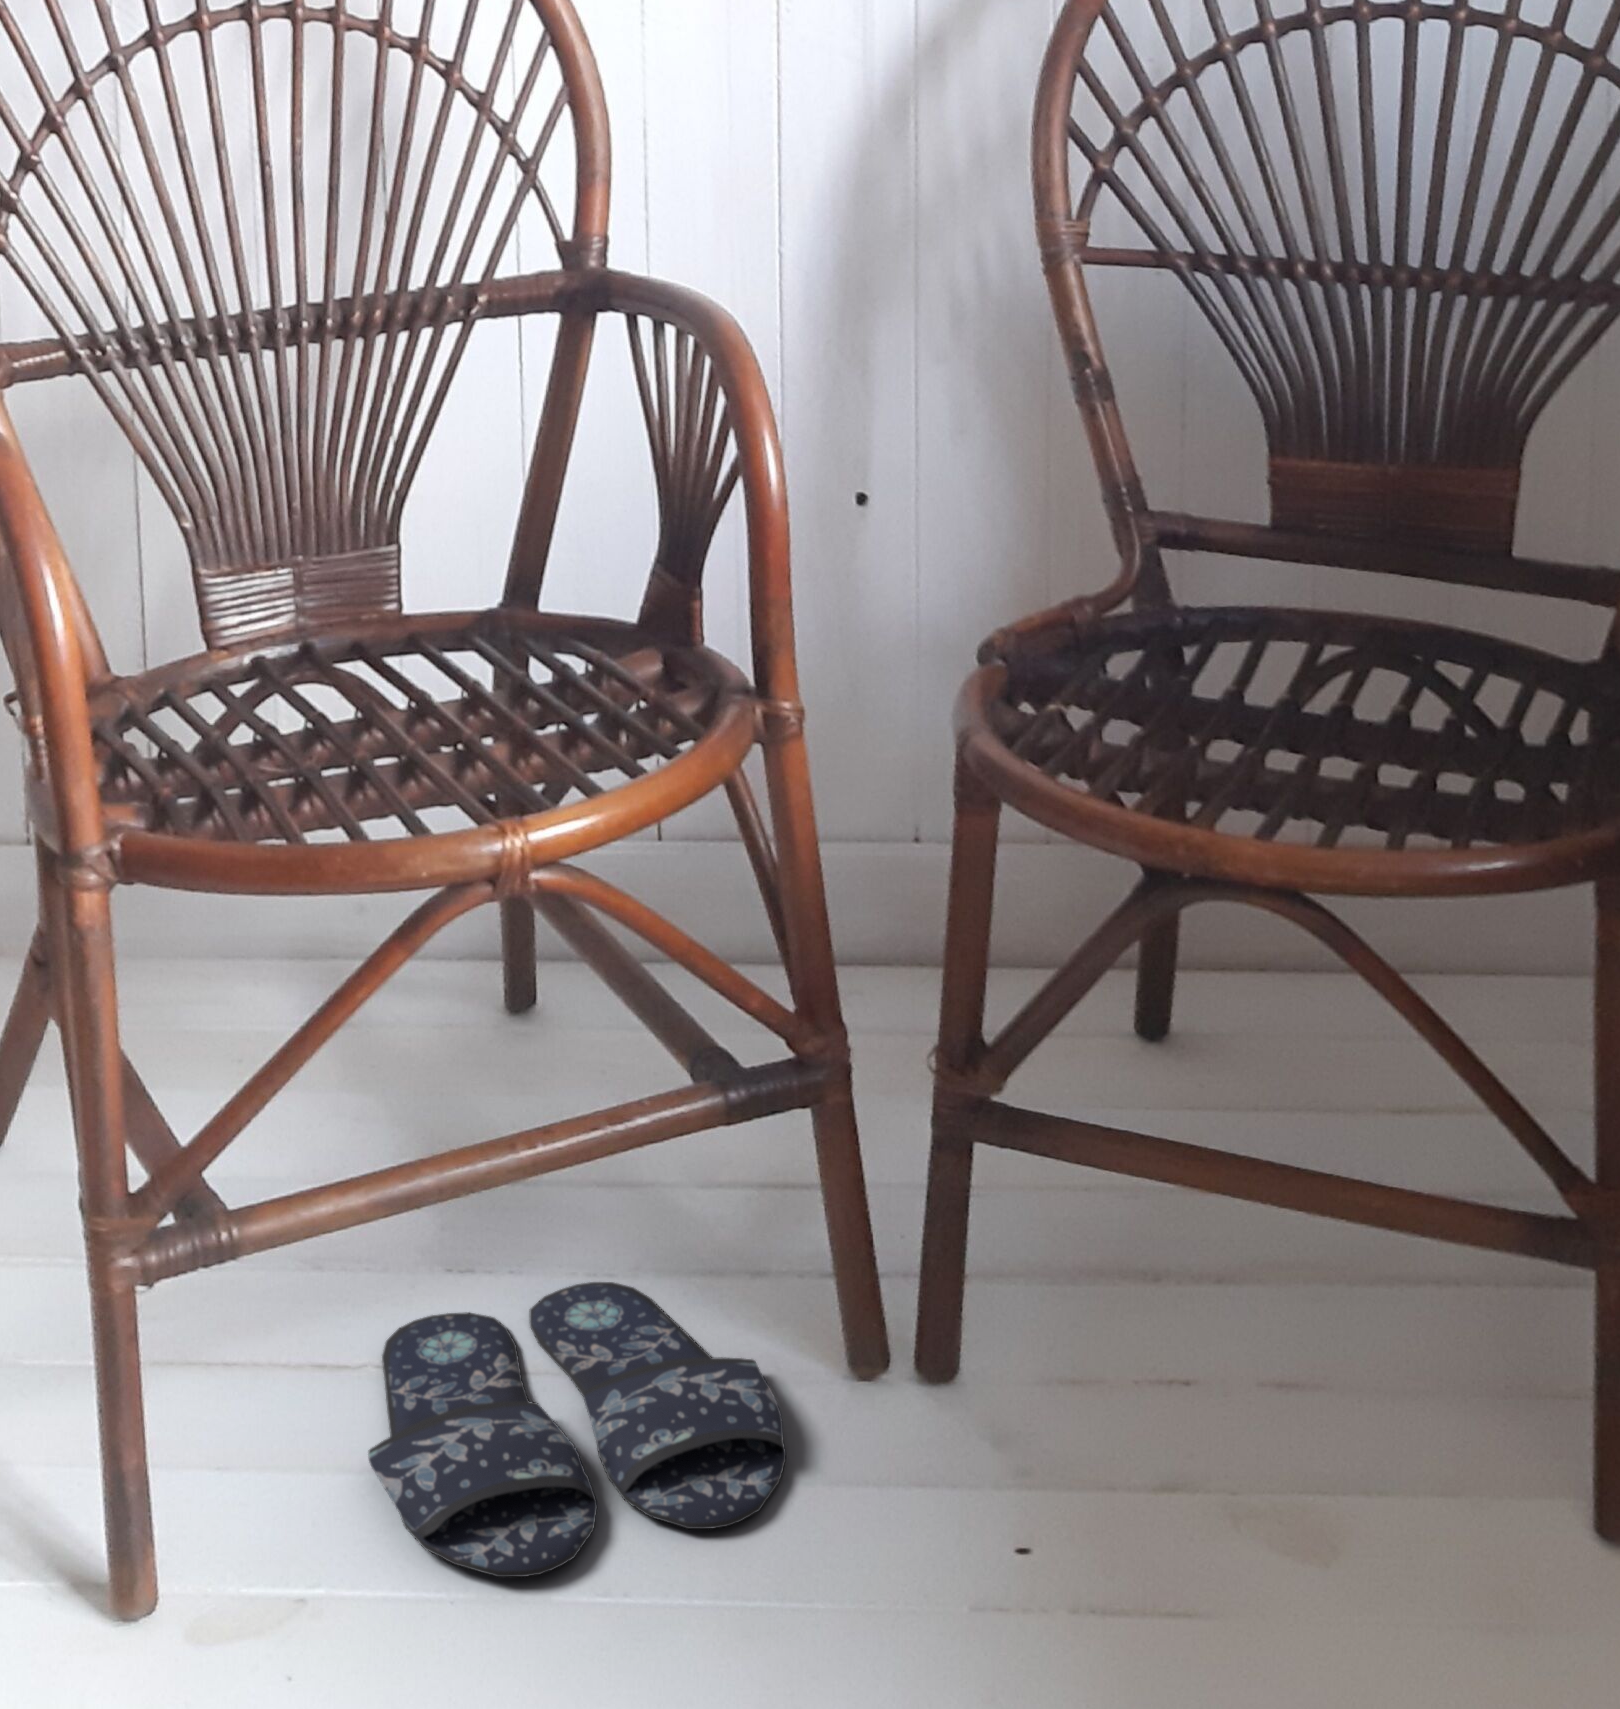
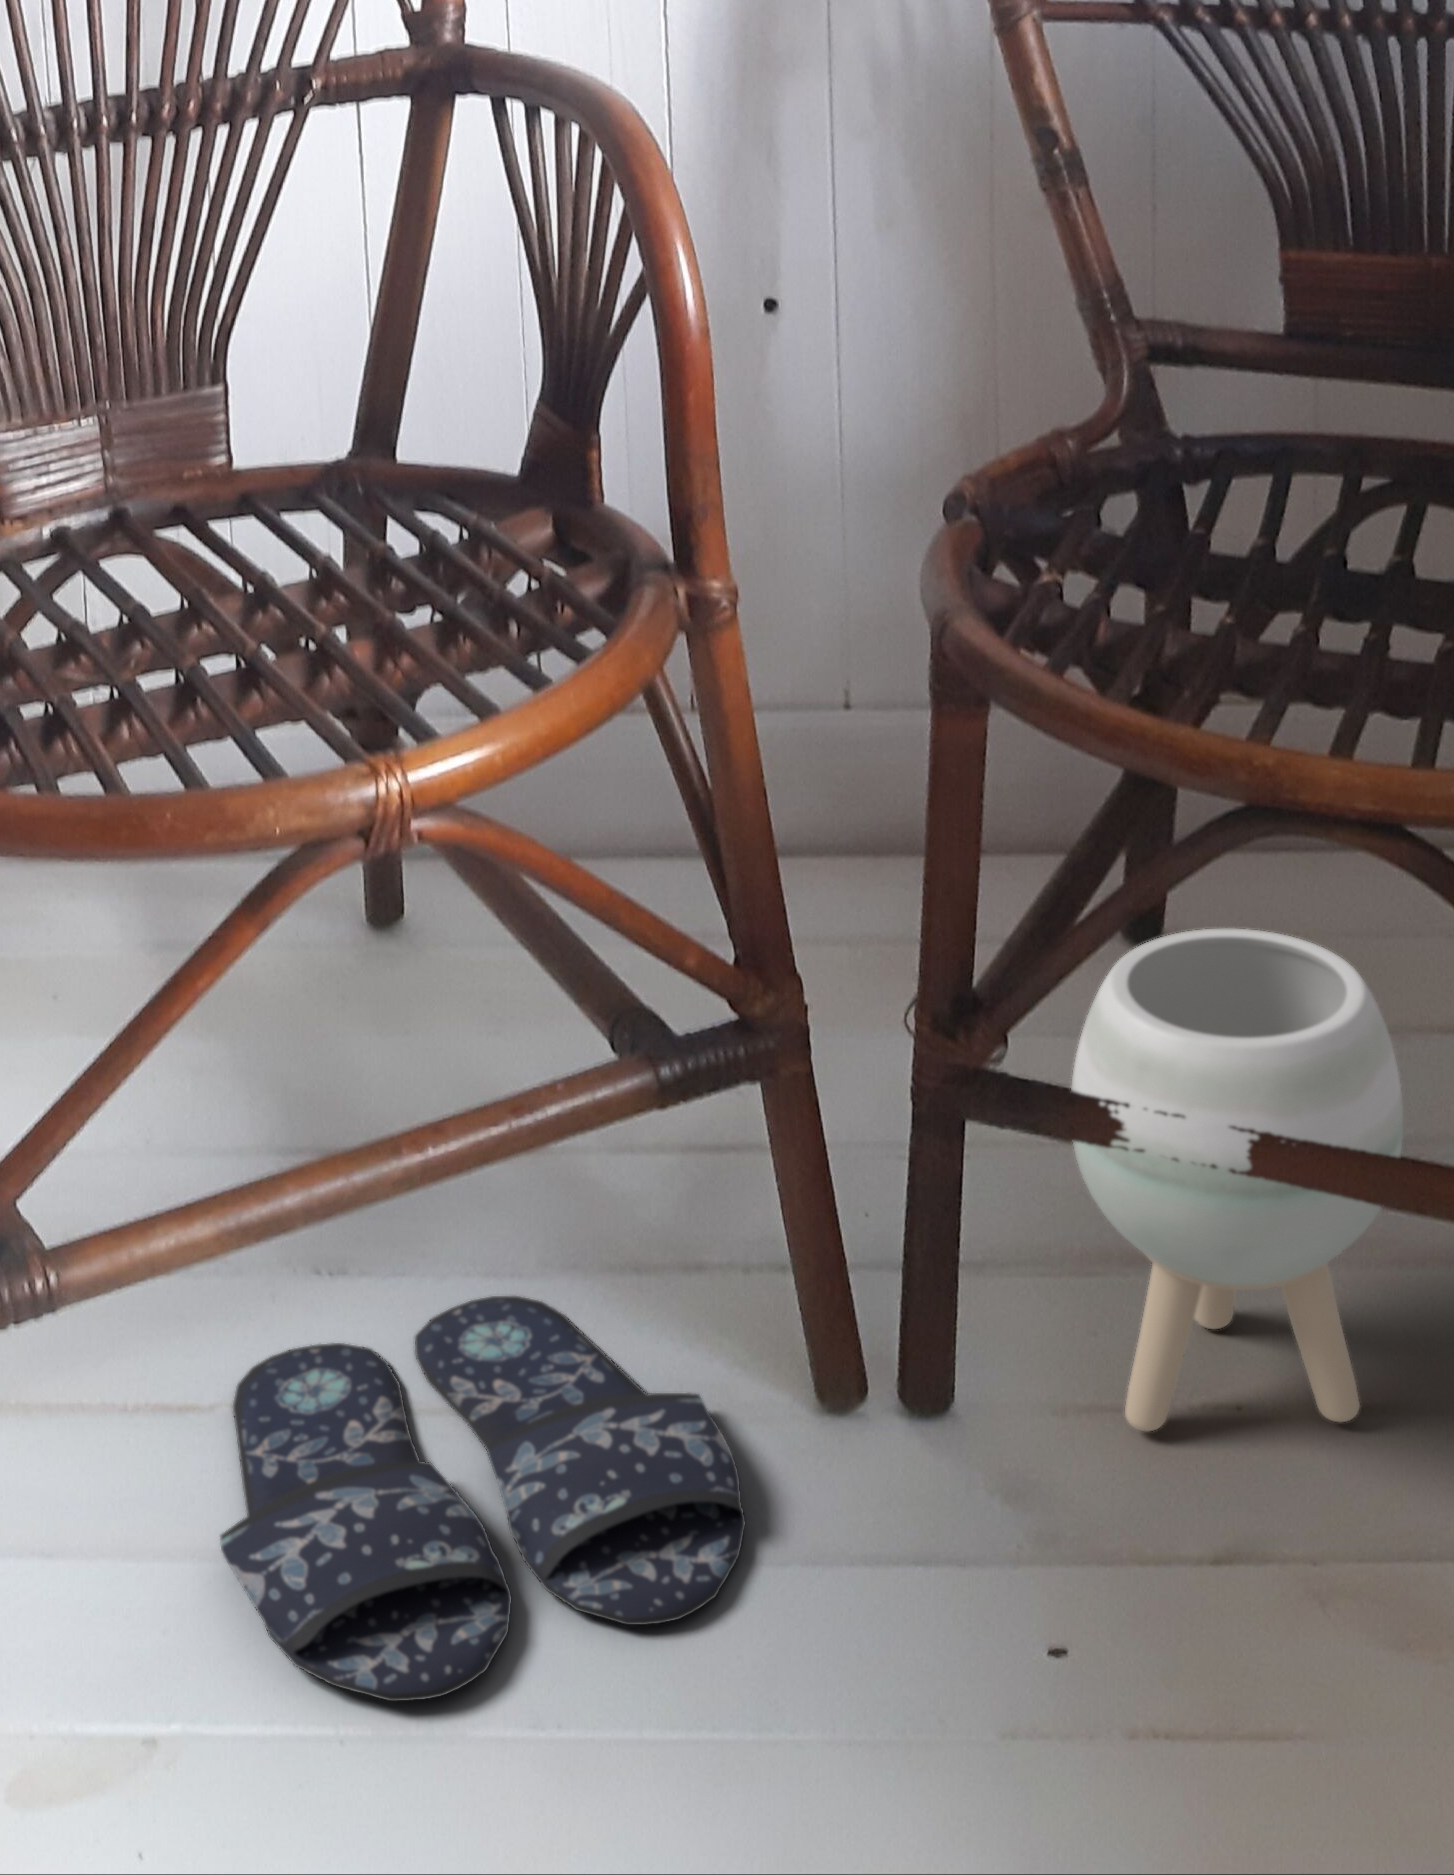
planter: none [1060,1004,1326,1401] -> present [1071,928,1403,1431]

